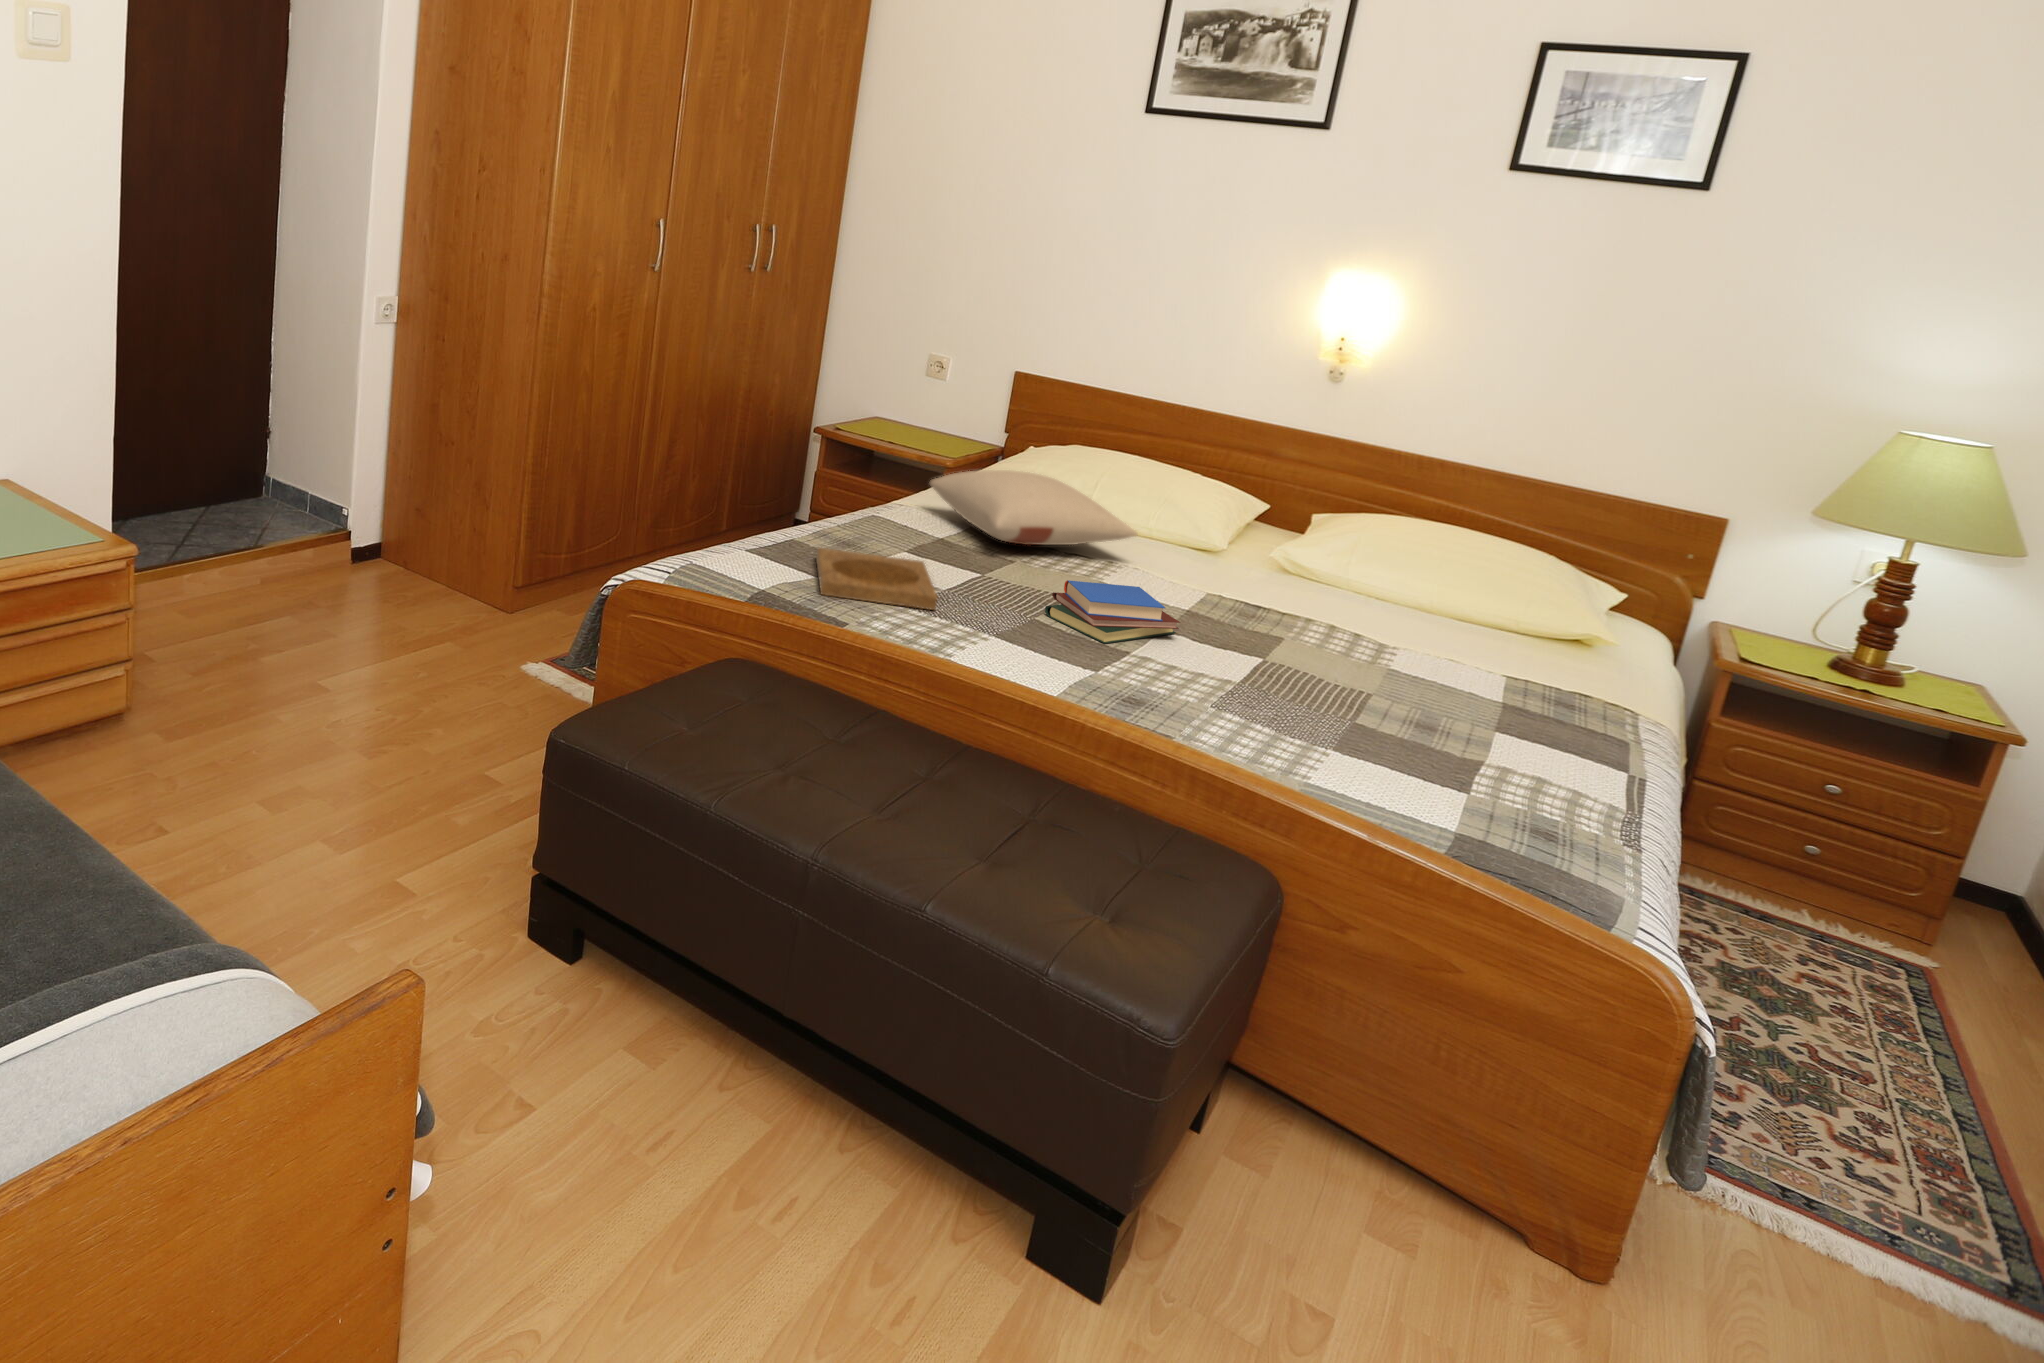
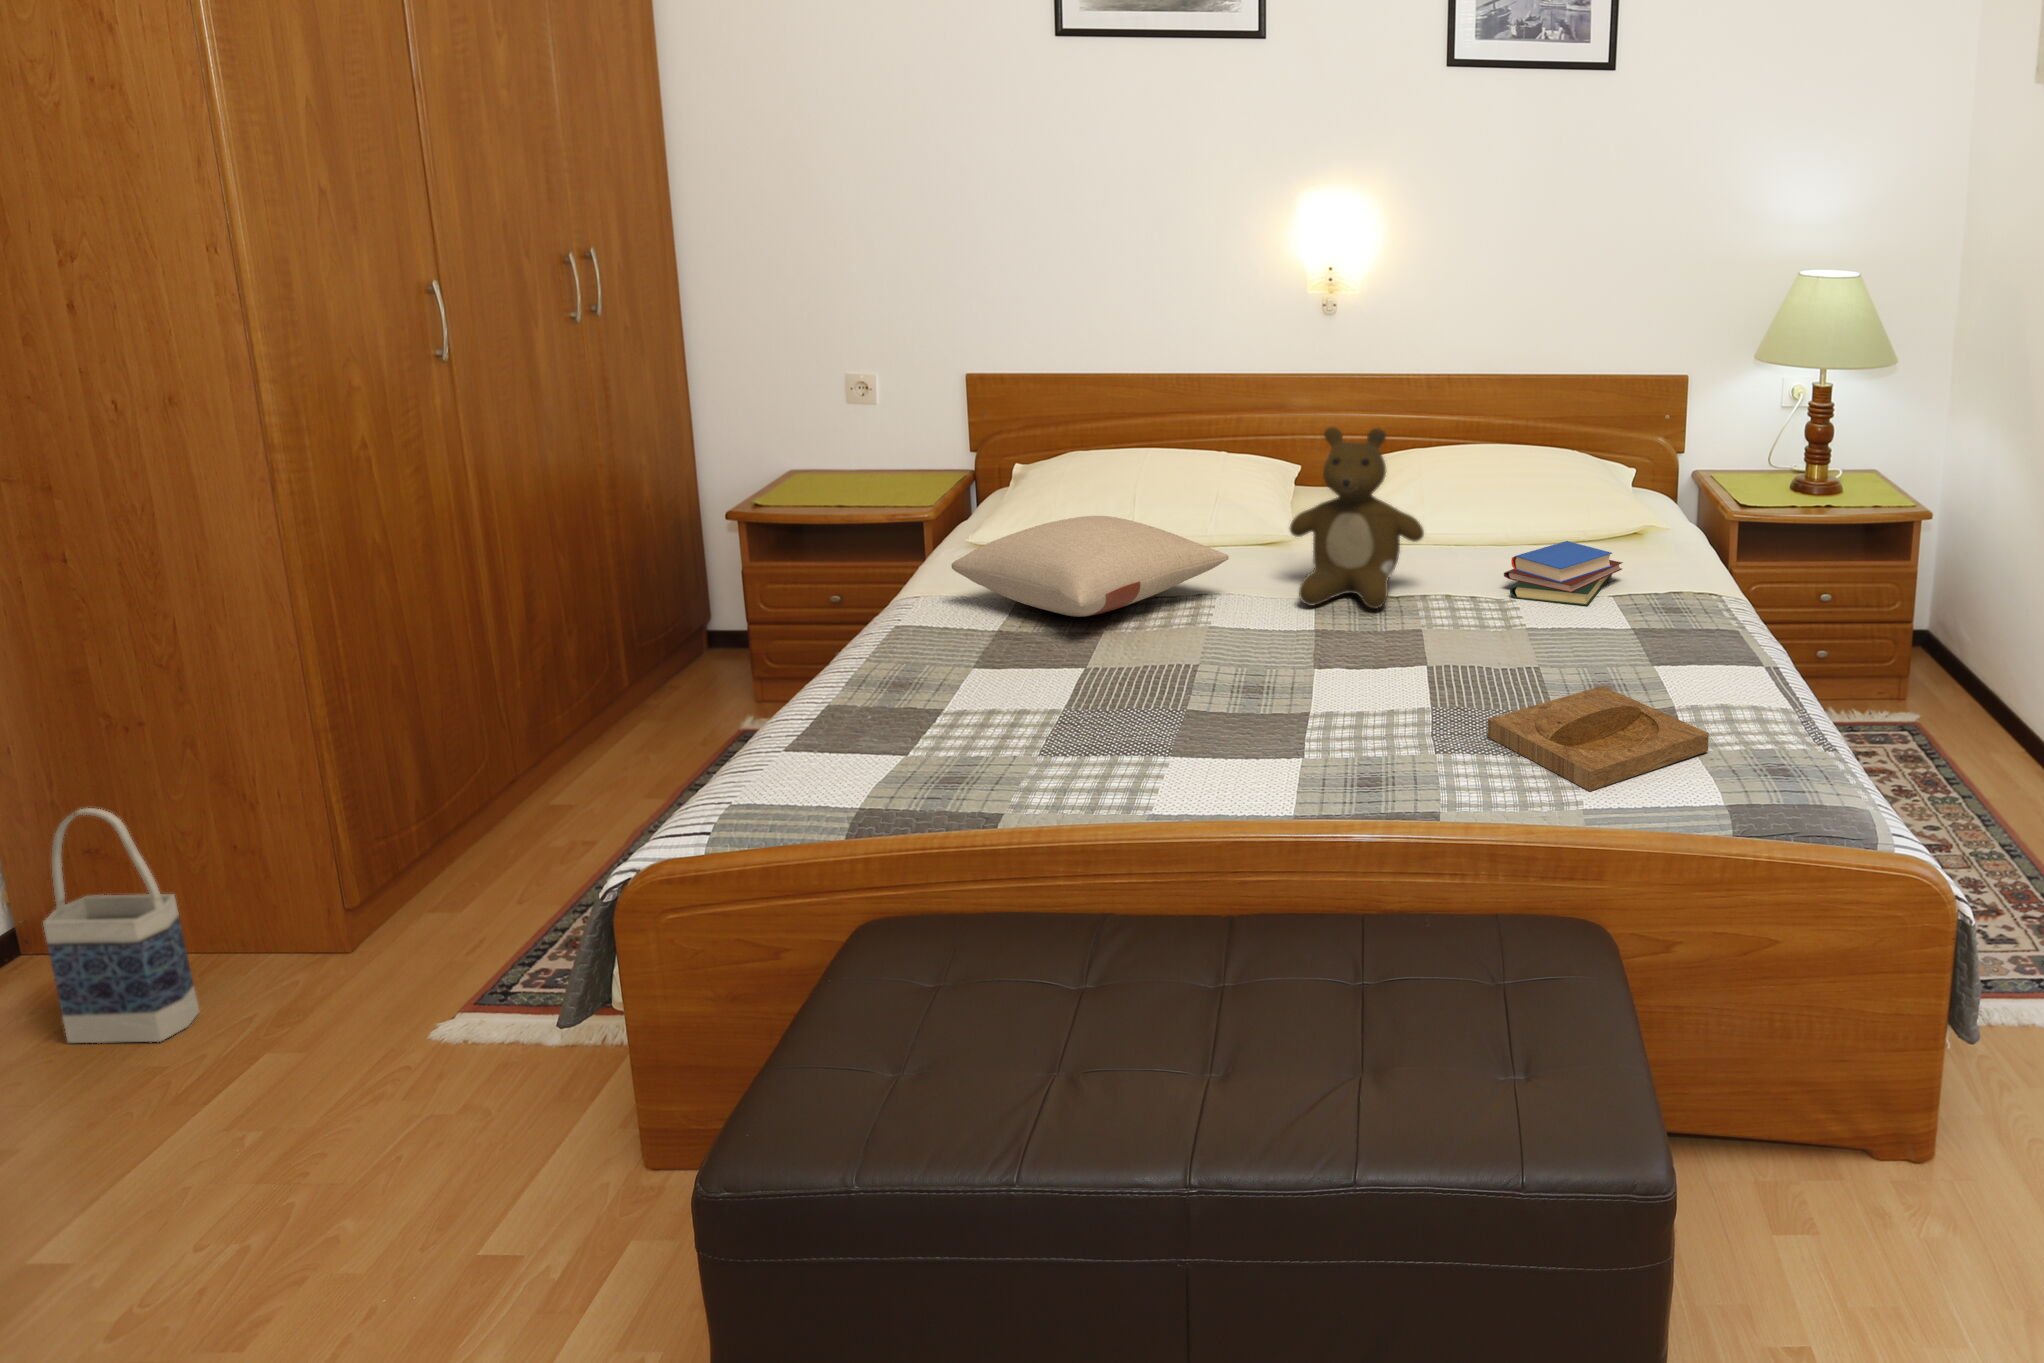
teddy bear: none [1185,452,1320,611] -> present [1290,427,1424,609]
bag: none [412,474,471,610] -> present [43,808,199,1043]
tray: present [816,548,938,610] -> present [1488,686,1709,791]
book: present [1045,580,1180,644] -> present [1504,541,1623,606]

